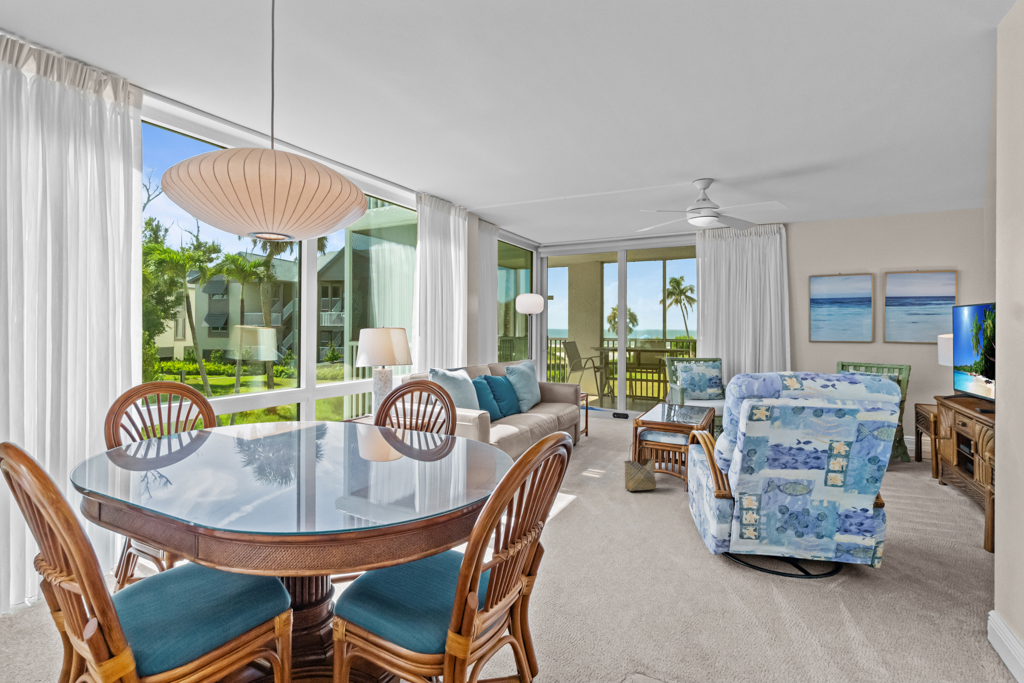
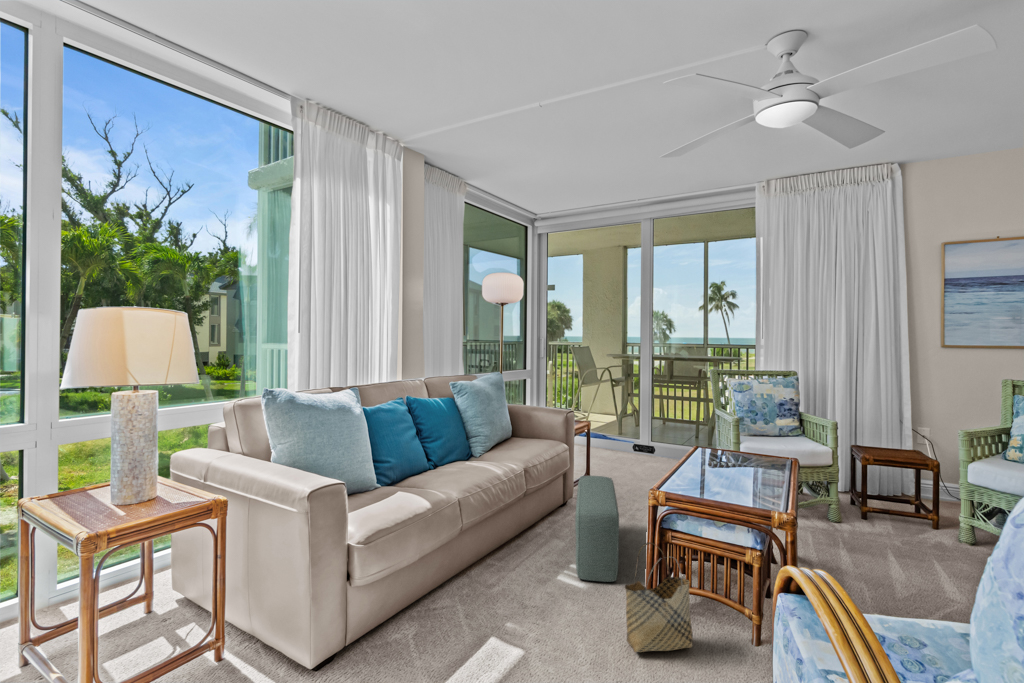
pouf: none [588,422,616,473] -> present [575,476,619,582]

